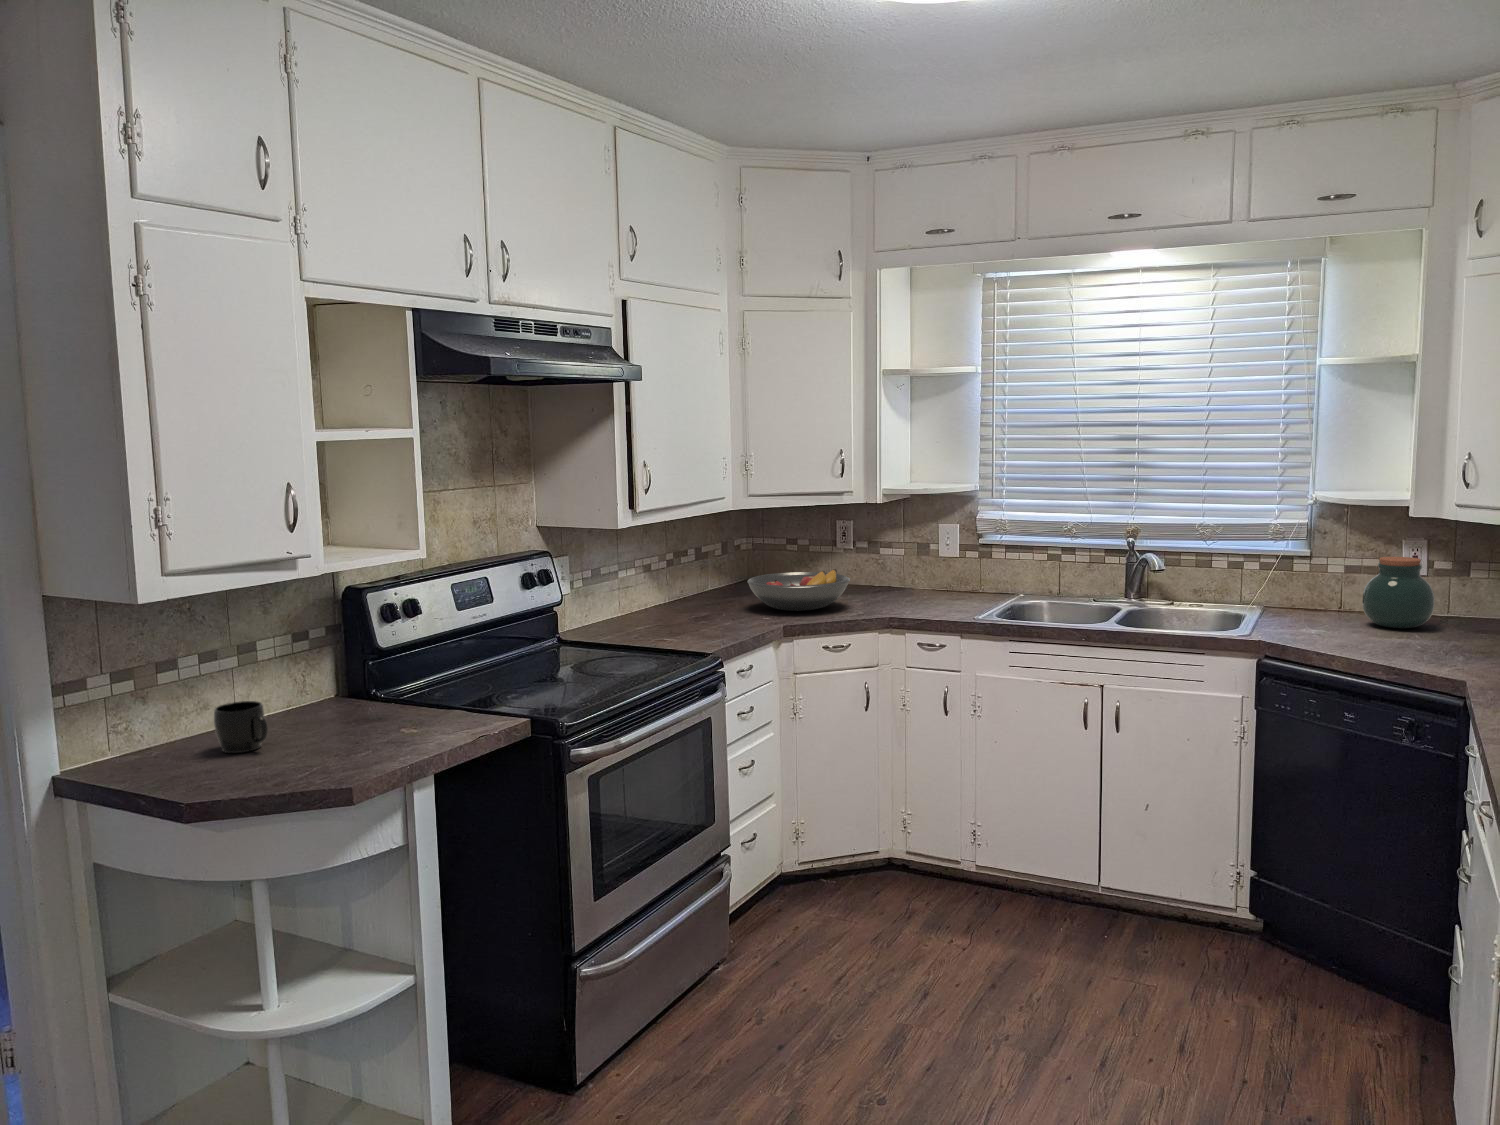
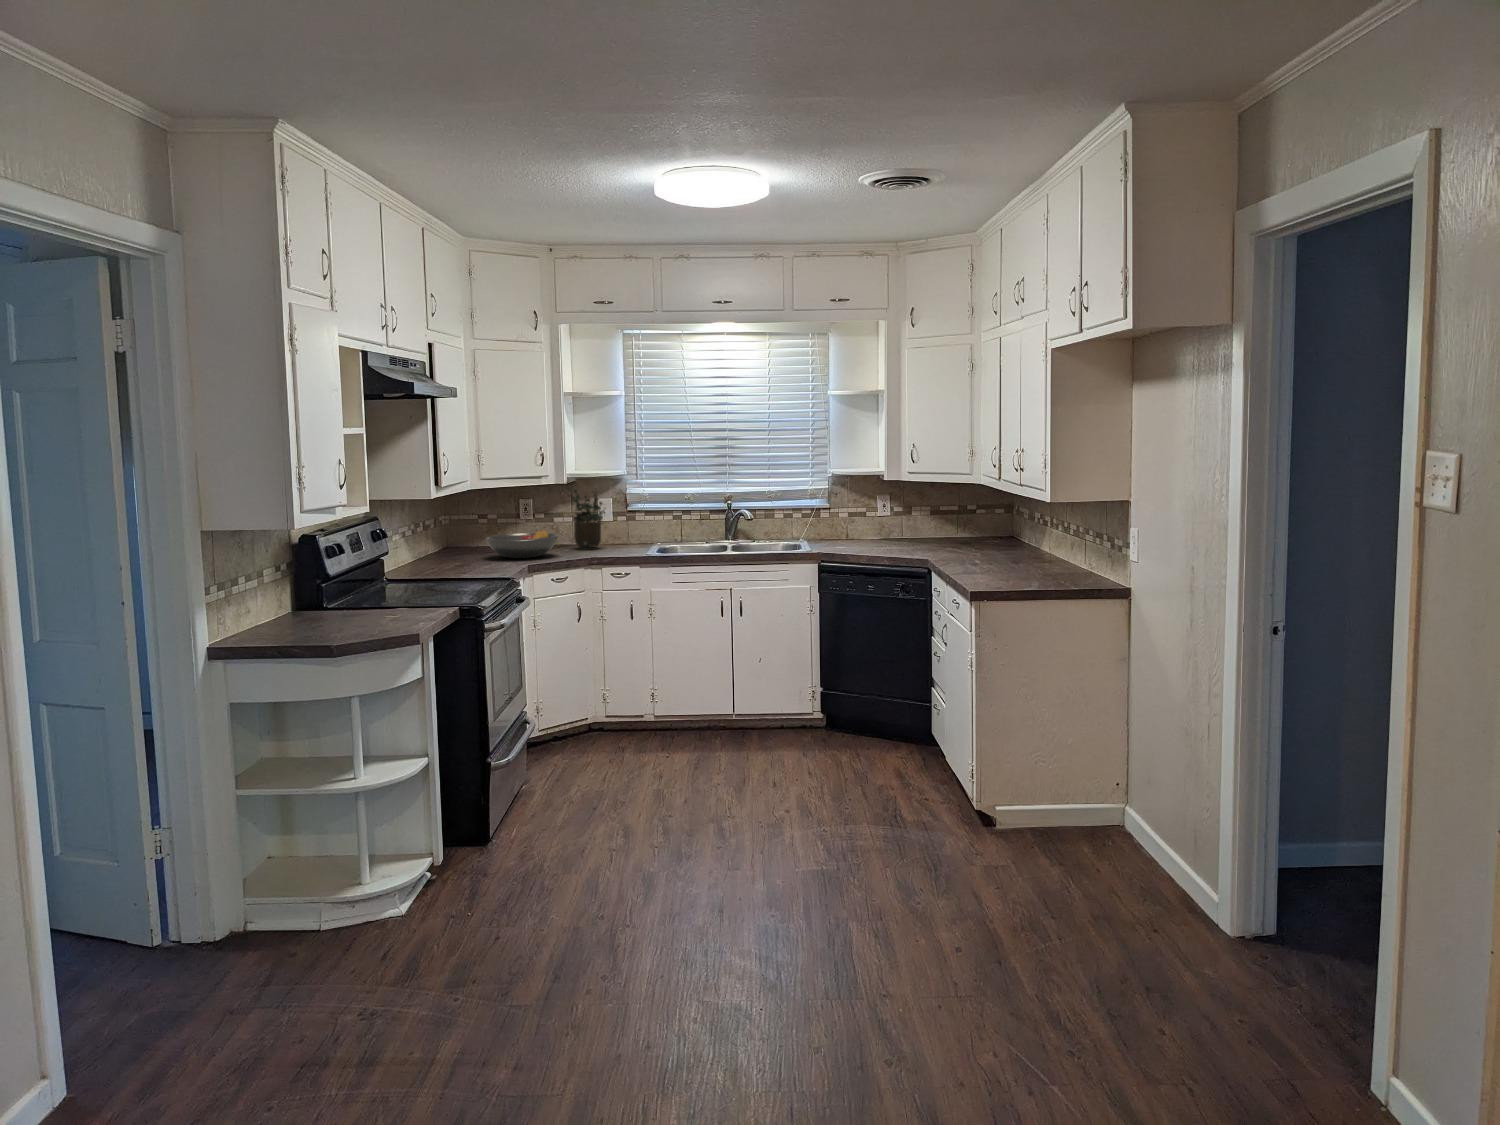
potted plant: none [884,498,937,598] -> present [566,481,604,548]
jar: present [1362,557,1435,628] -> none [862,504,898,544]
mug: present [214,701,268,753] -> none [283,599,324,631]

